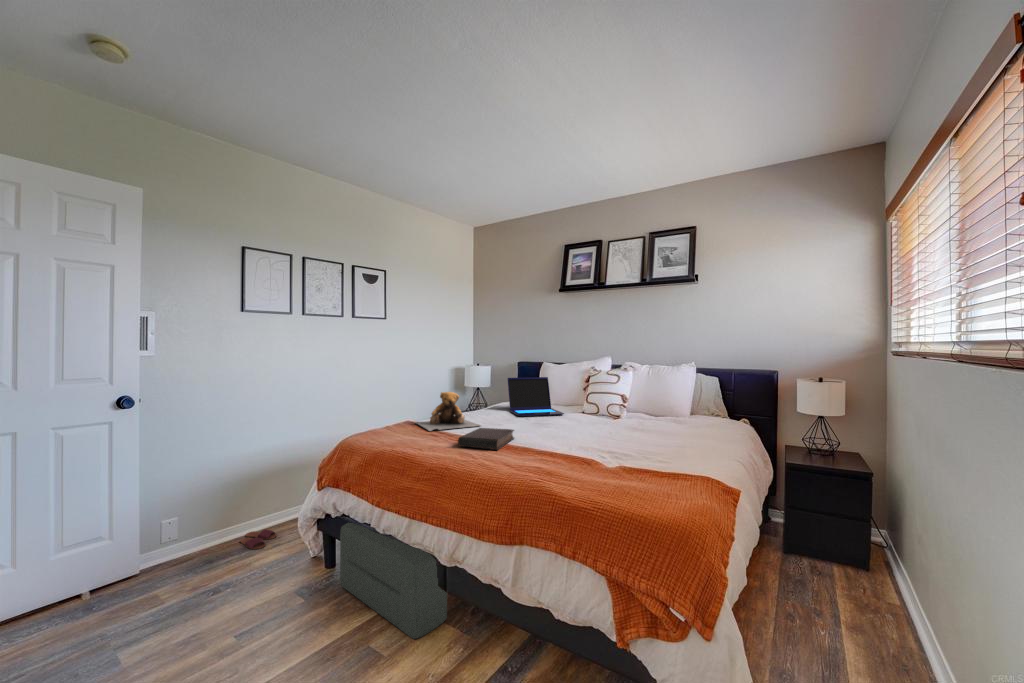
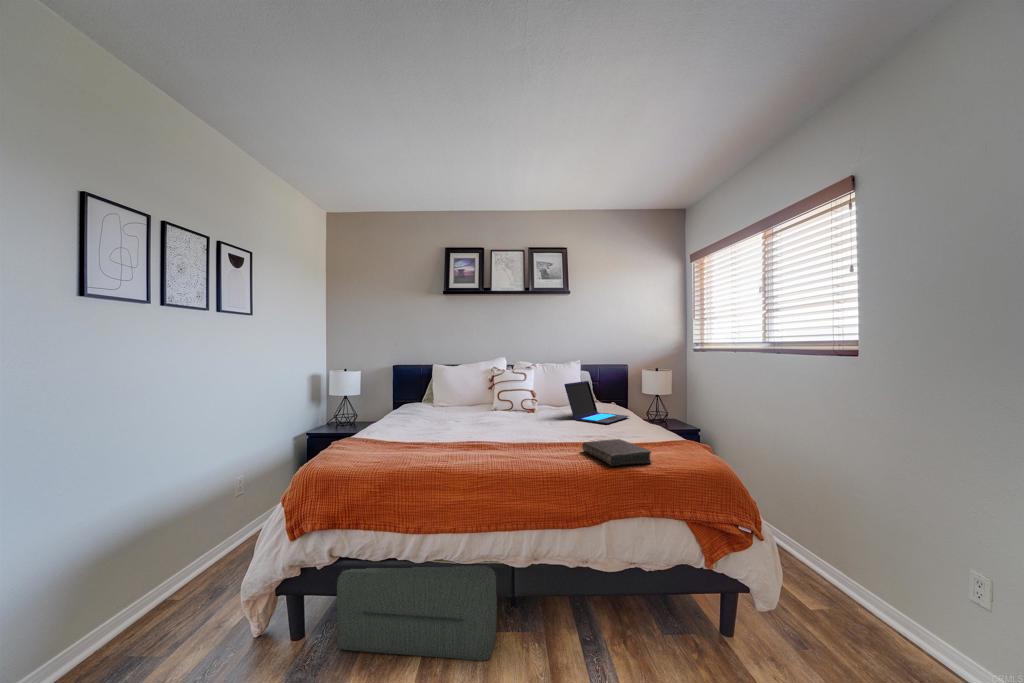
laptop: present [508,377,564,417] -> present [564,381,629,424]
teddy bear: present [416,392,480,431] -> none [362,399,439,444]
book: present [458,428,514,450] -> present [582,439,652,466]
slippers: present [240,529,276,549] -> none [83,629,150,666]

